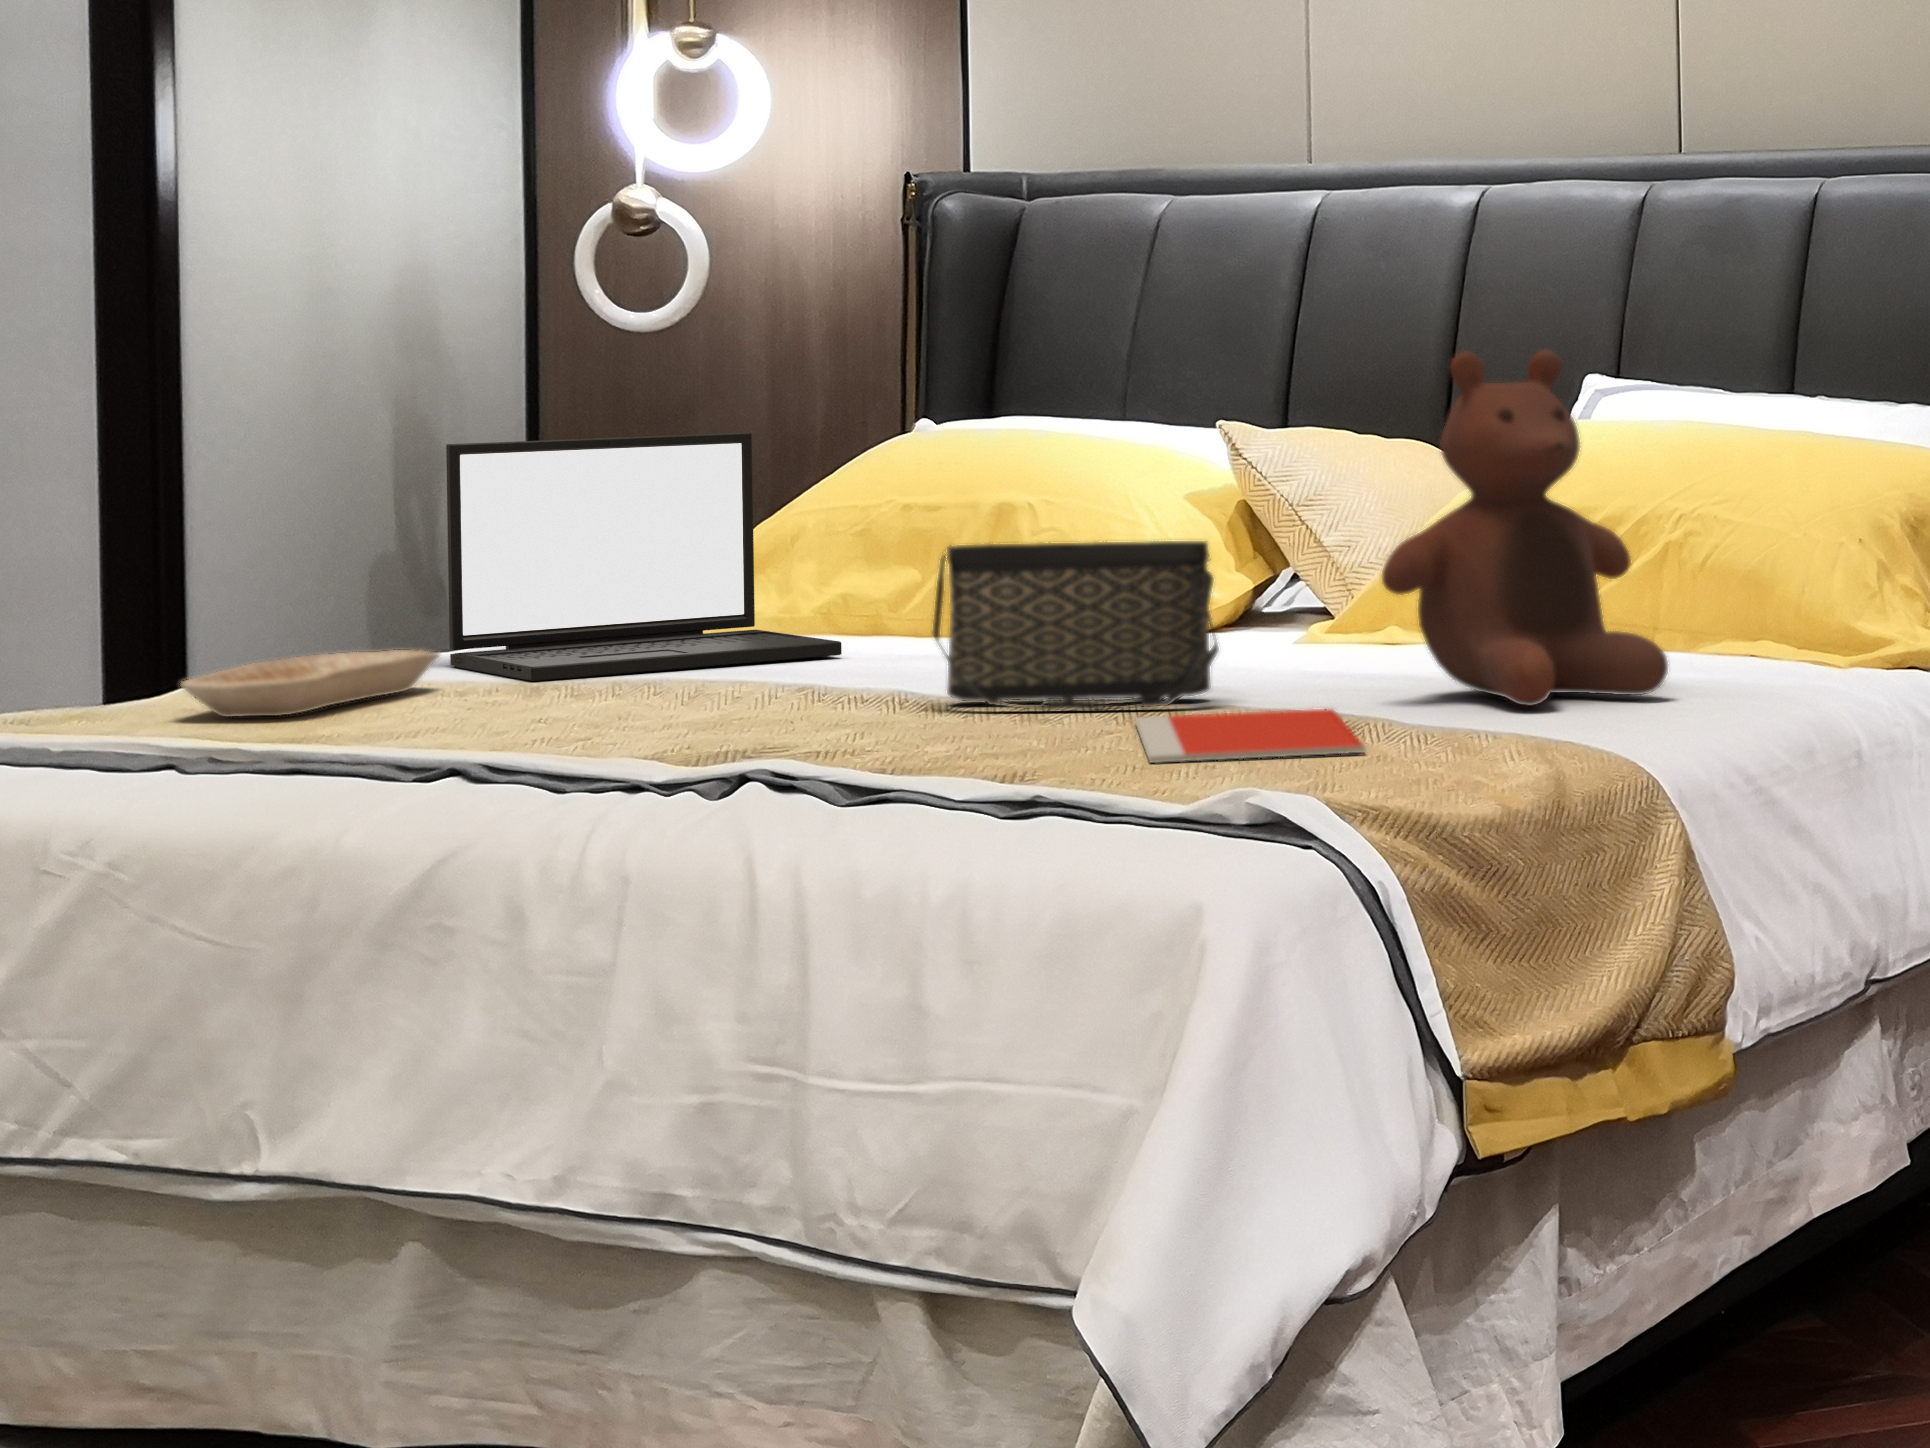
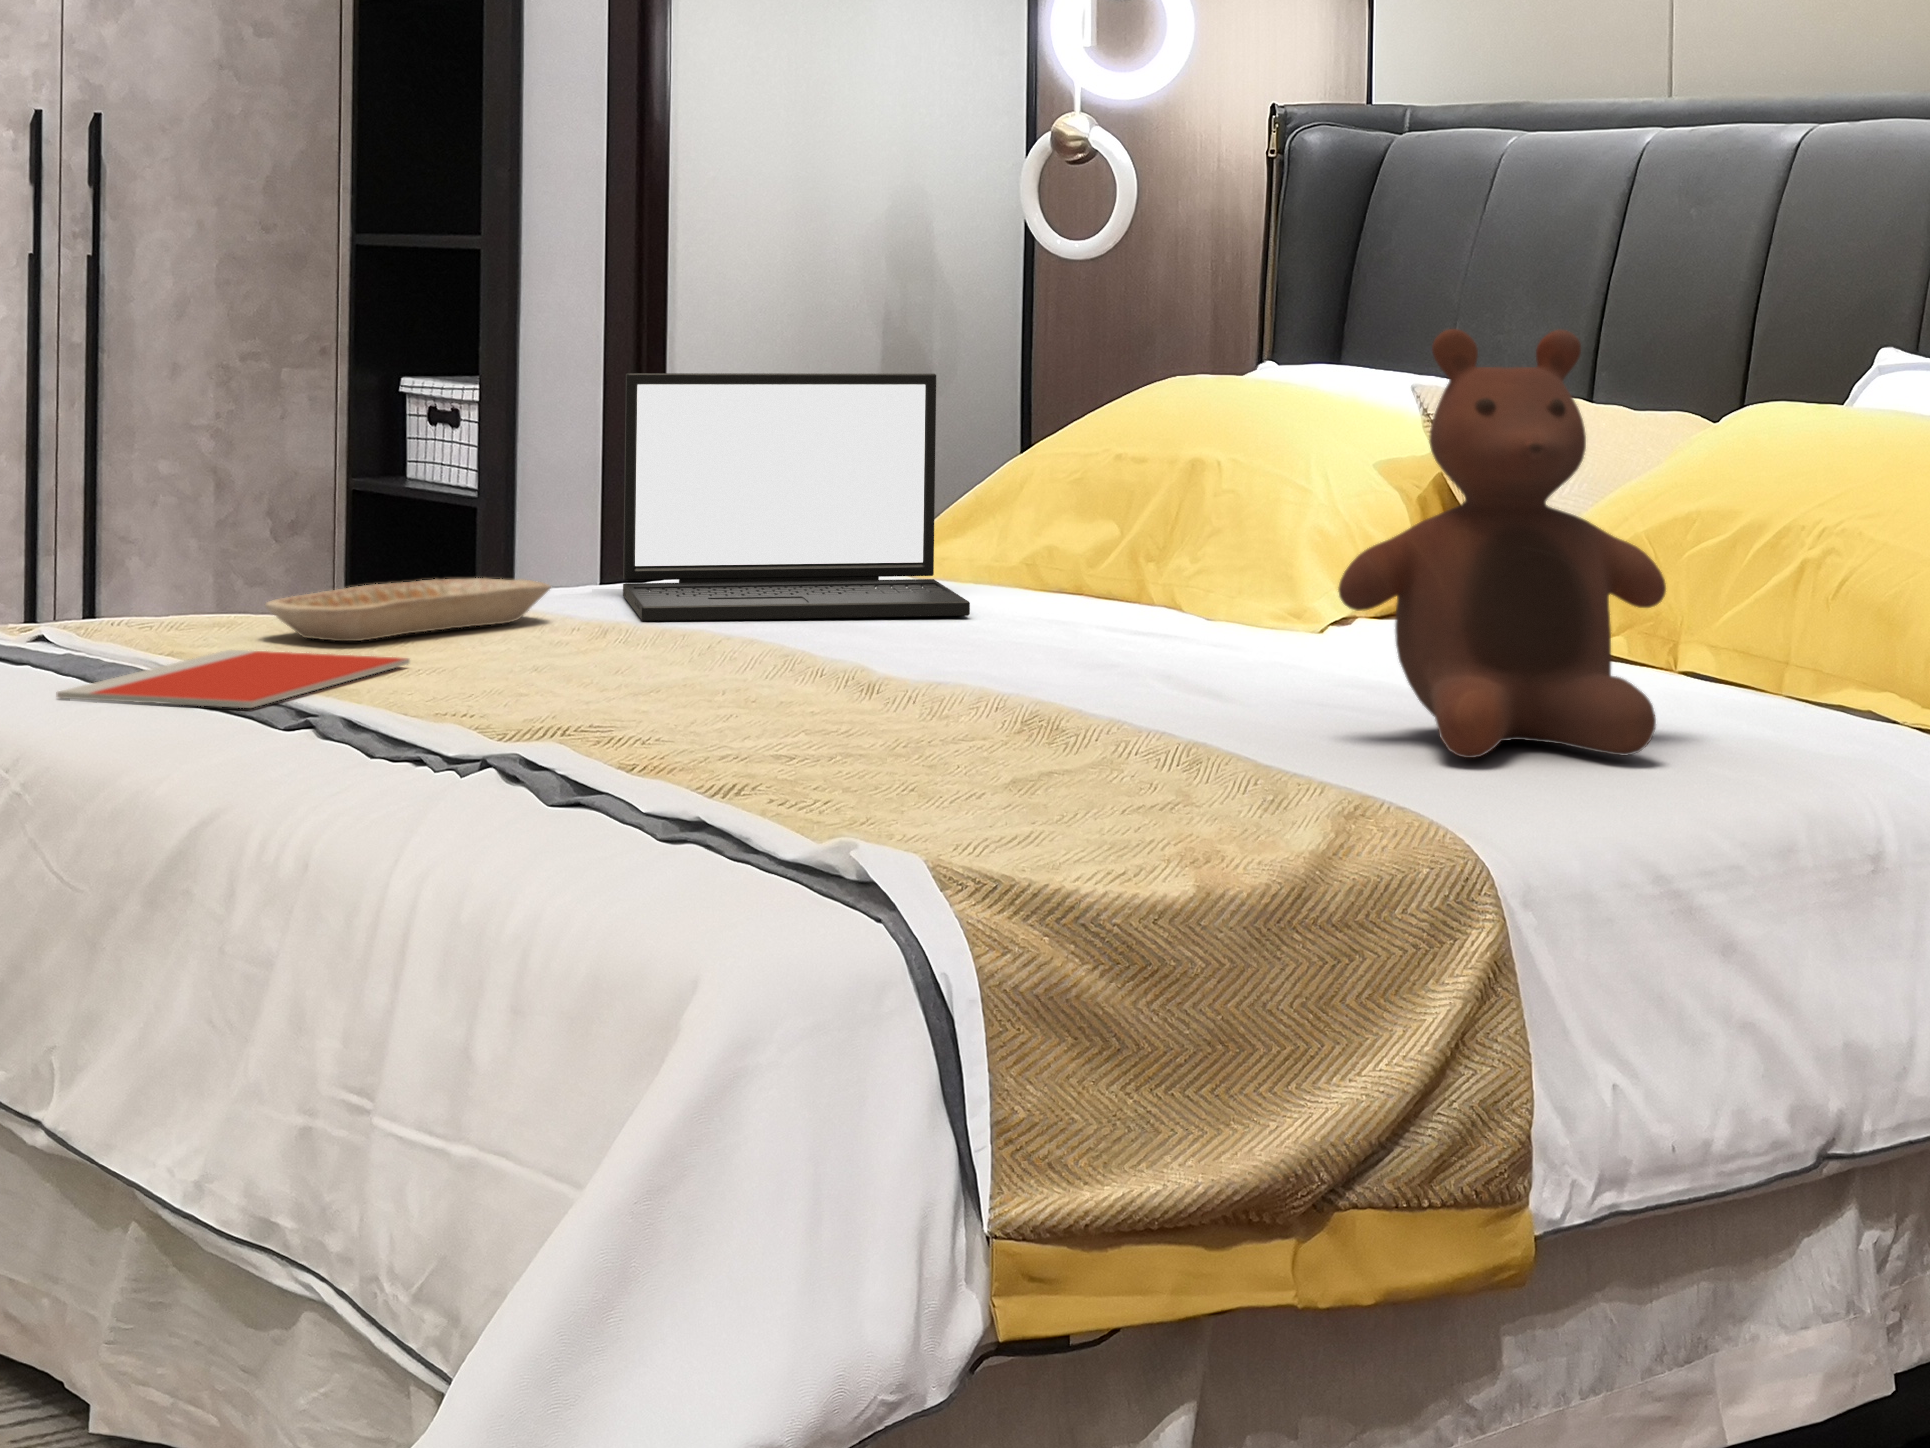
handbag: present [932,541,1218,710] -> none [892,516,1182,715]
notebook: present [1135,709,1365,763] -> present [57,650,410,708]

